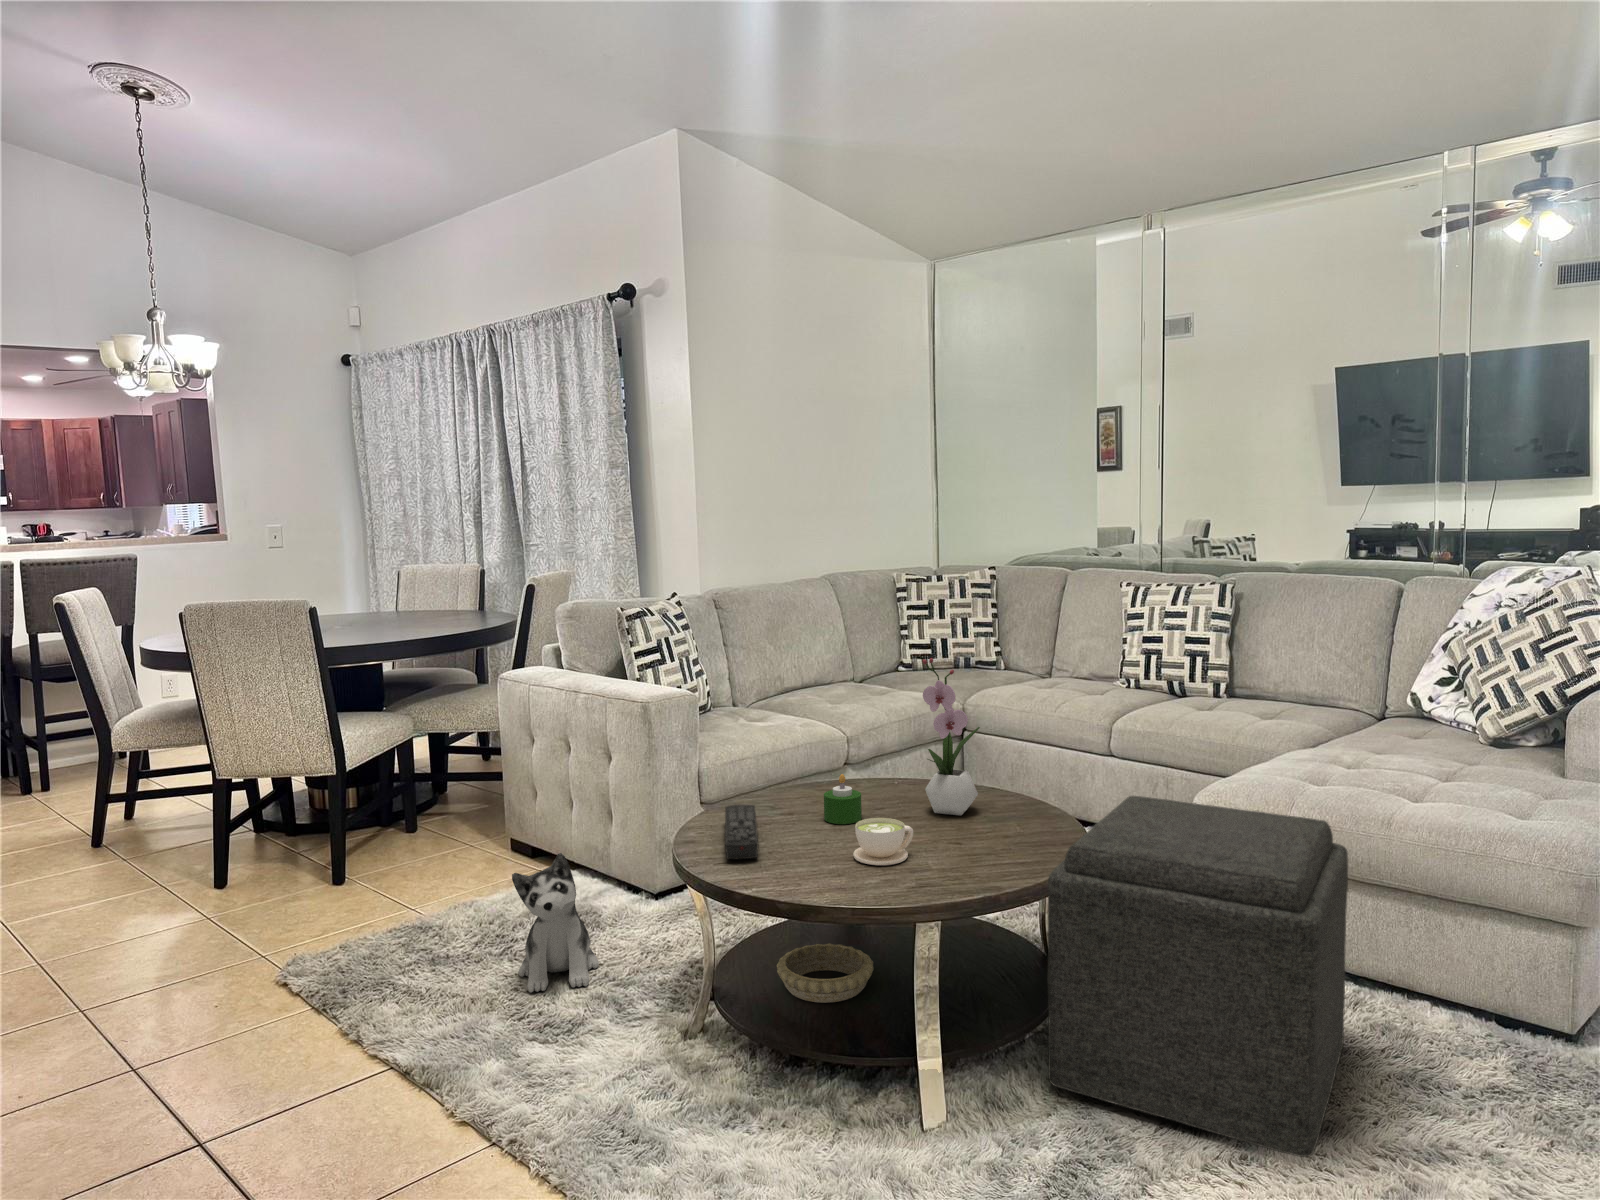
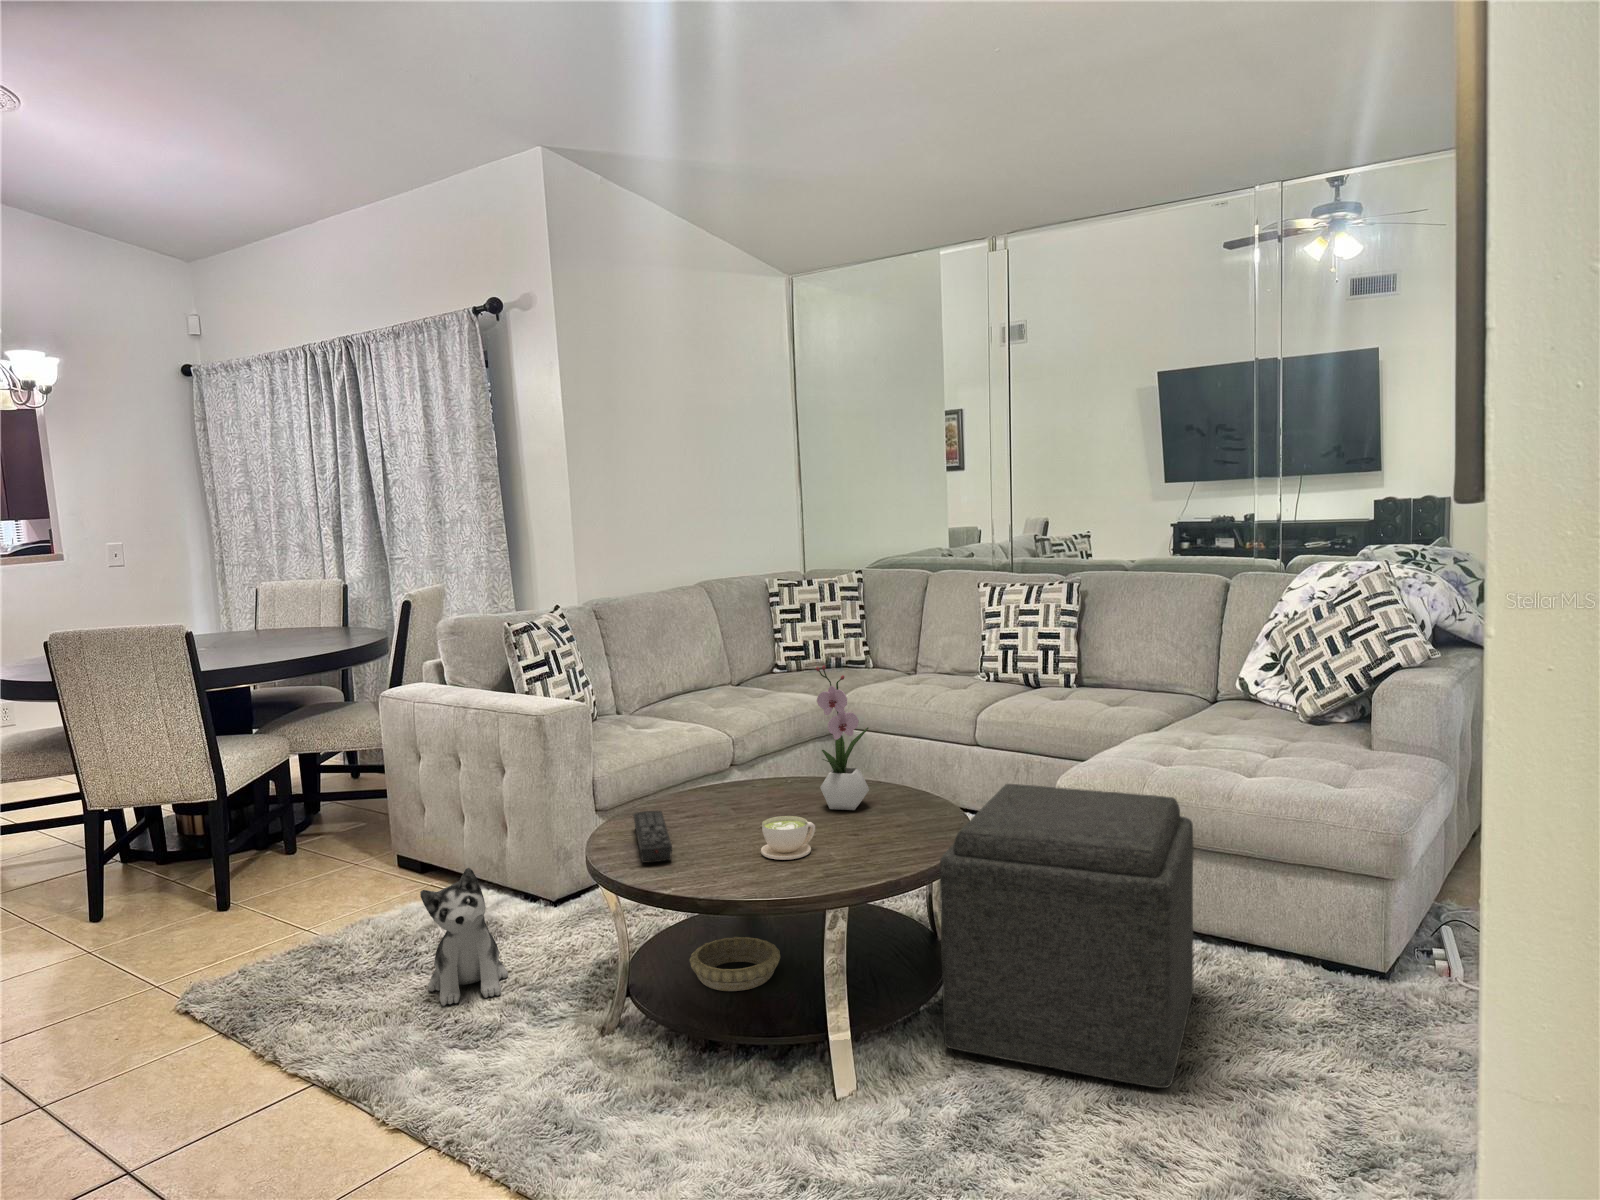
candle: present [824,774,862,824] -> none [727,777,763,824]

